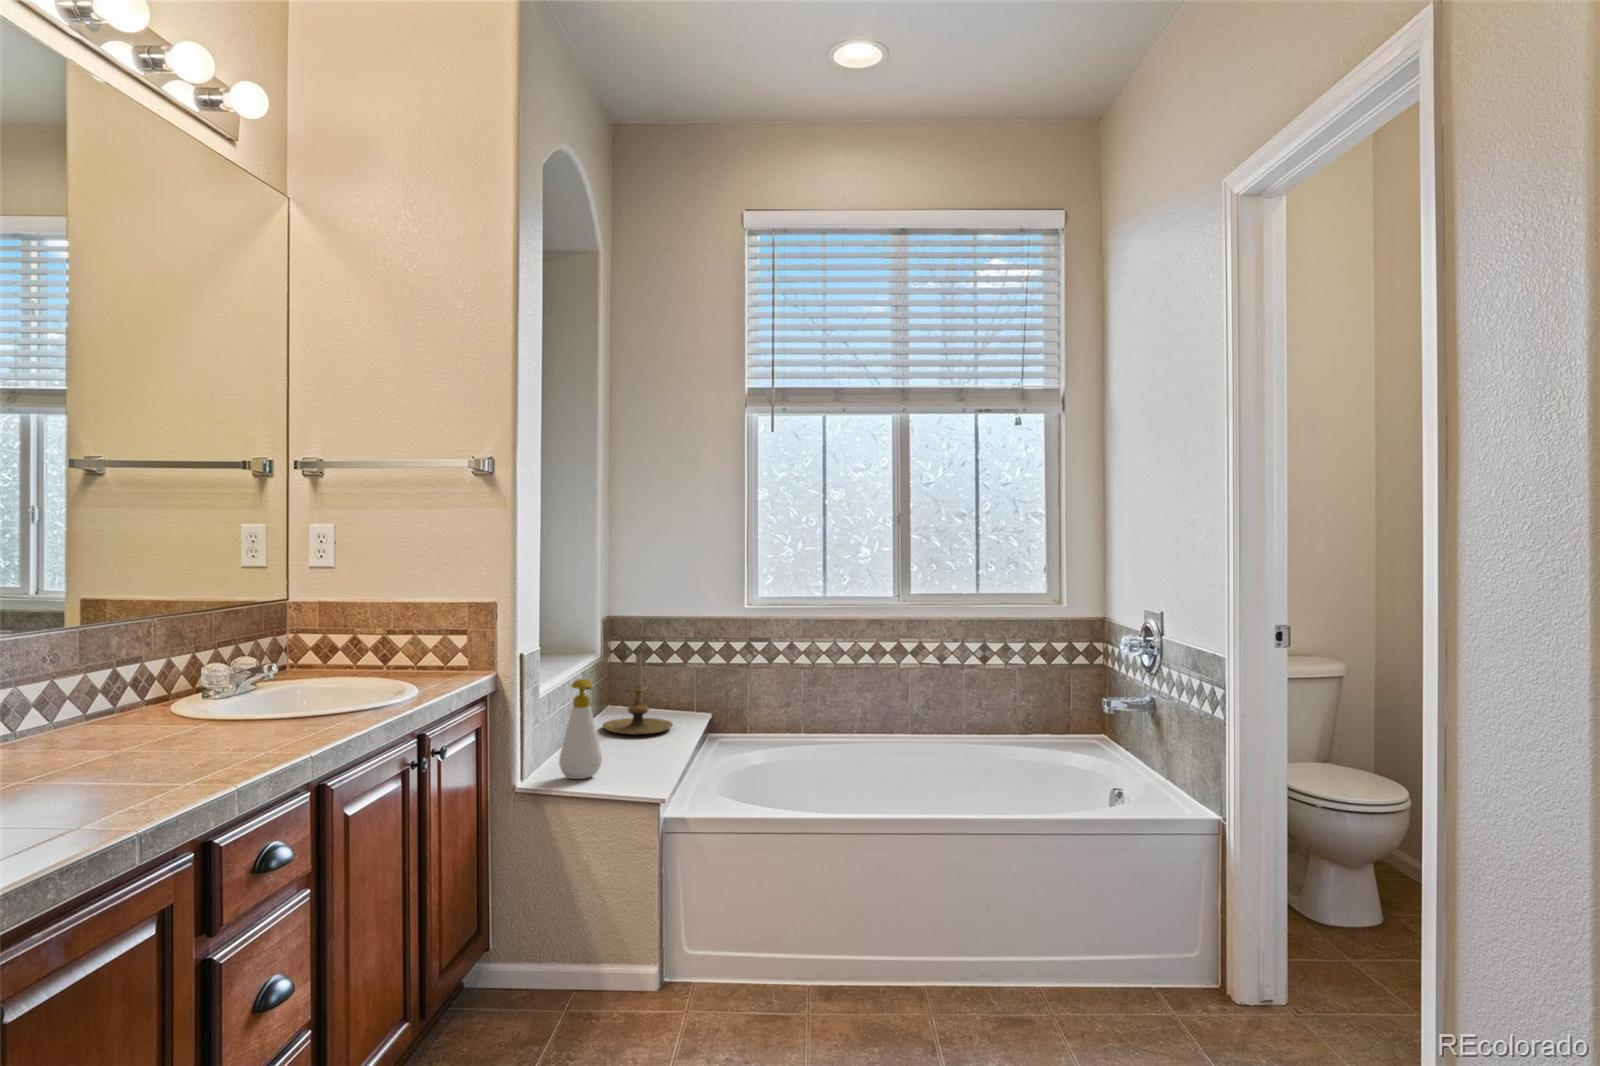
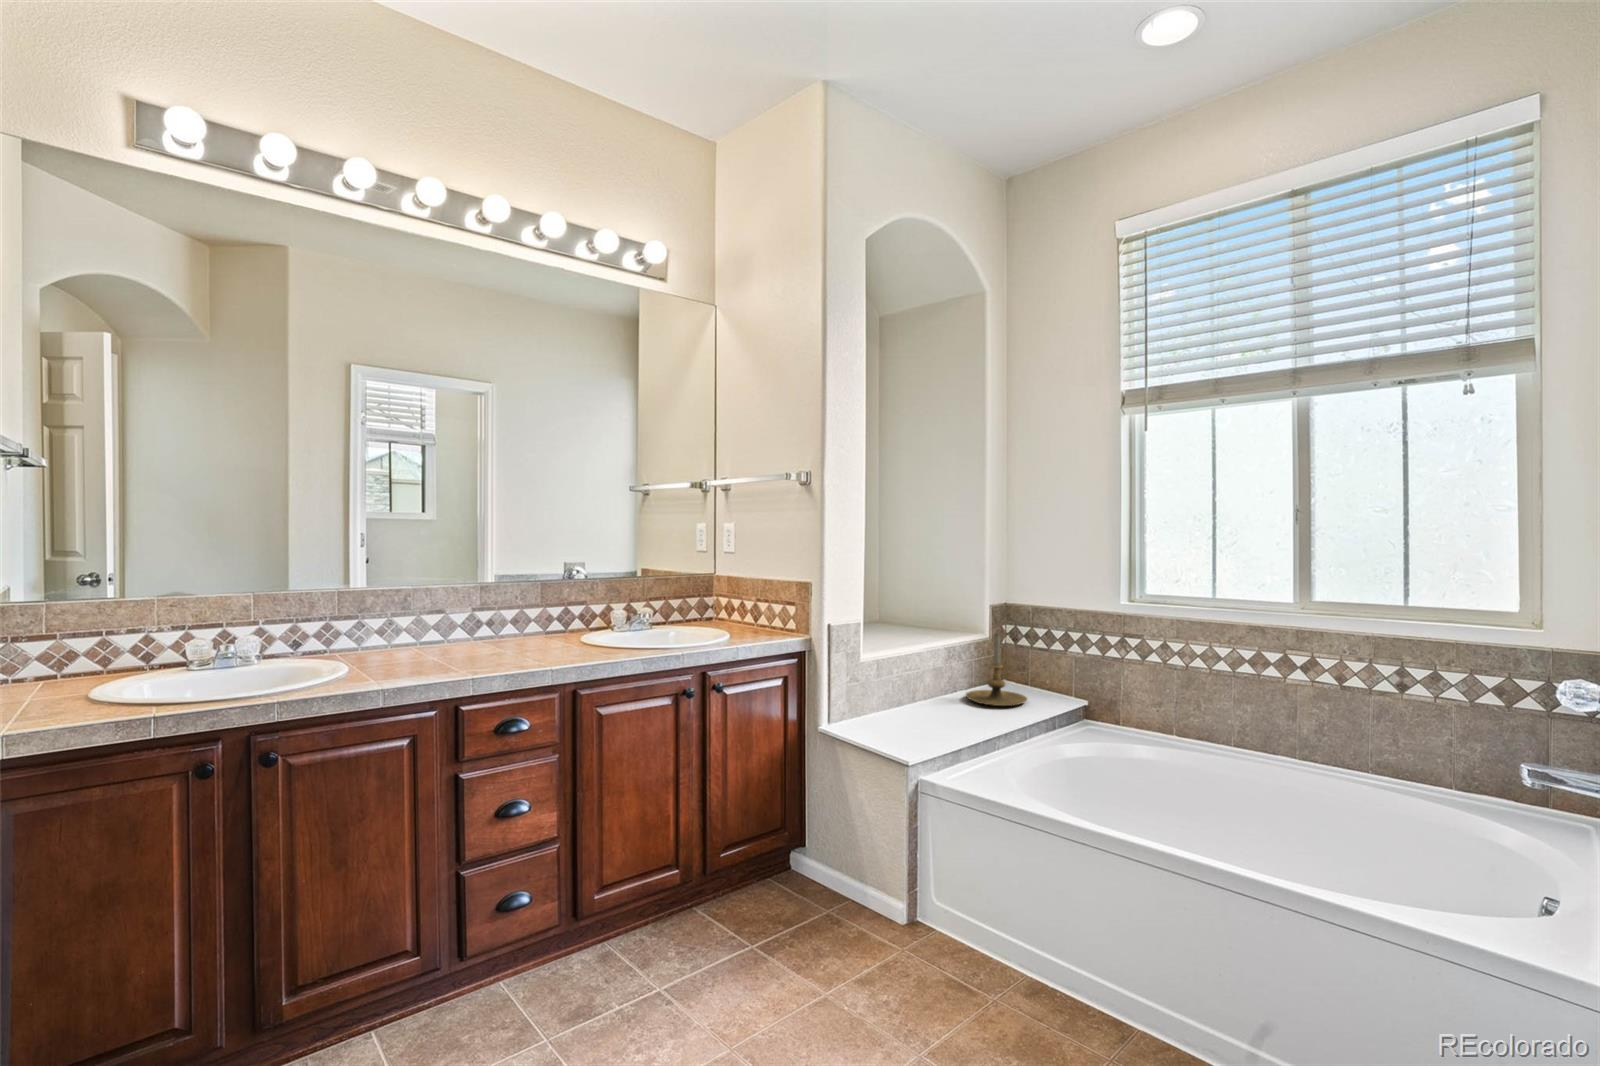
soap bottle: present [559,679,602,779] -> none [867,648,902,729]

